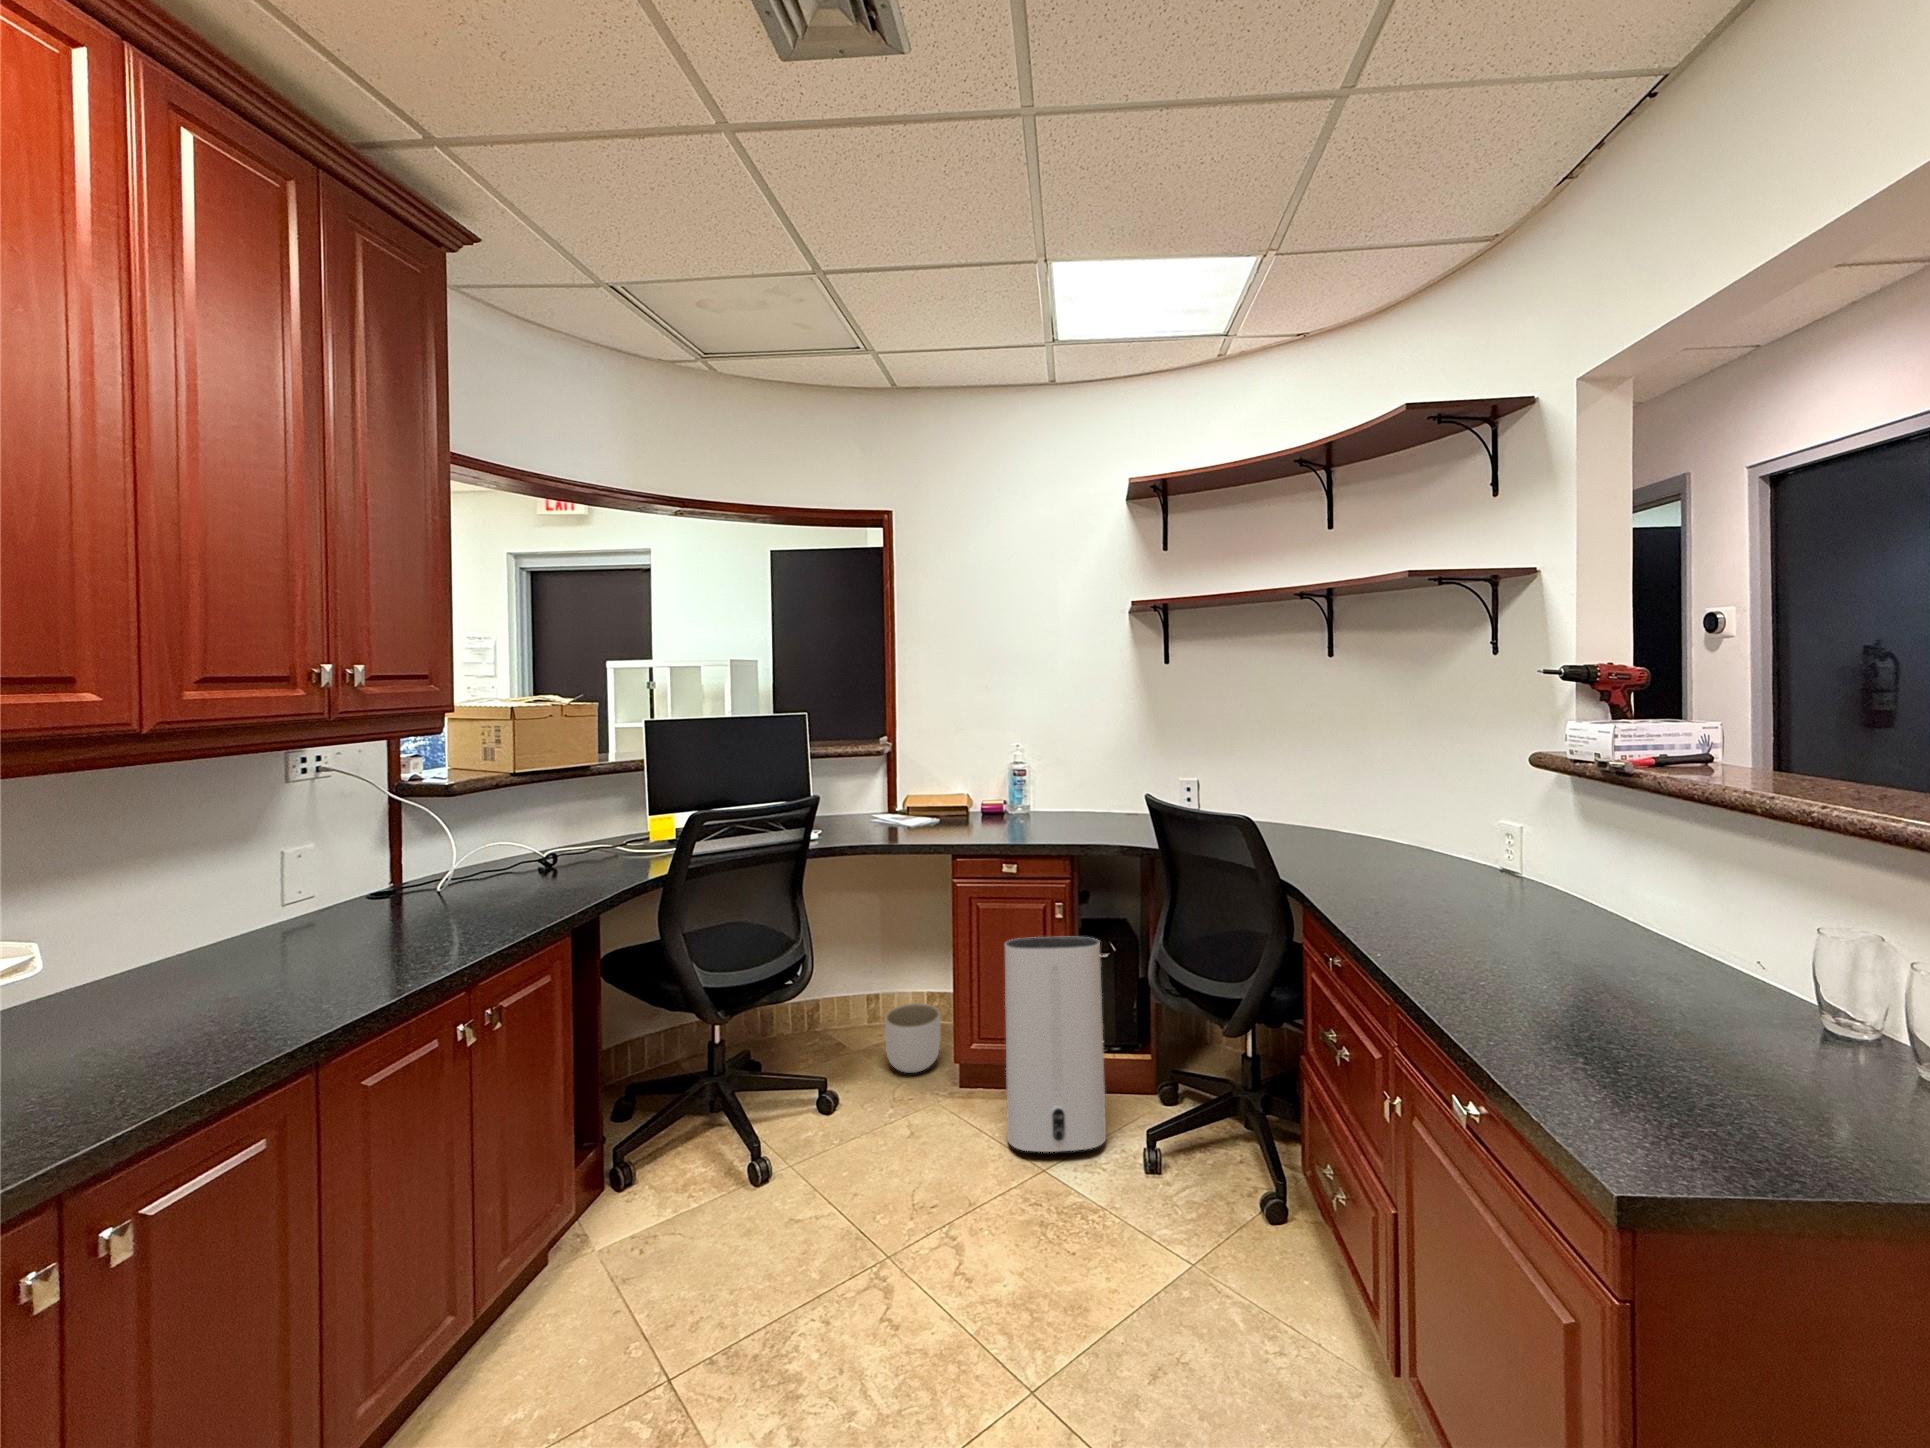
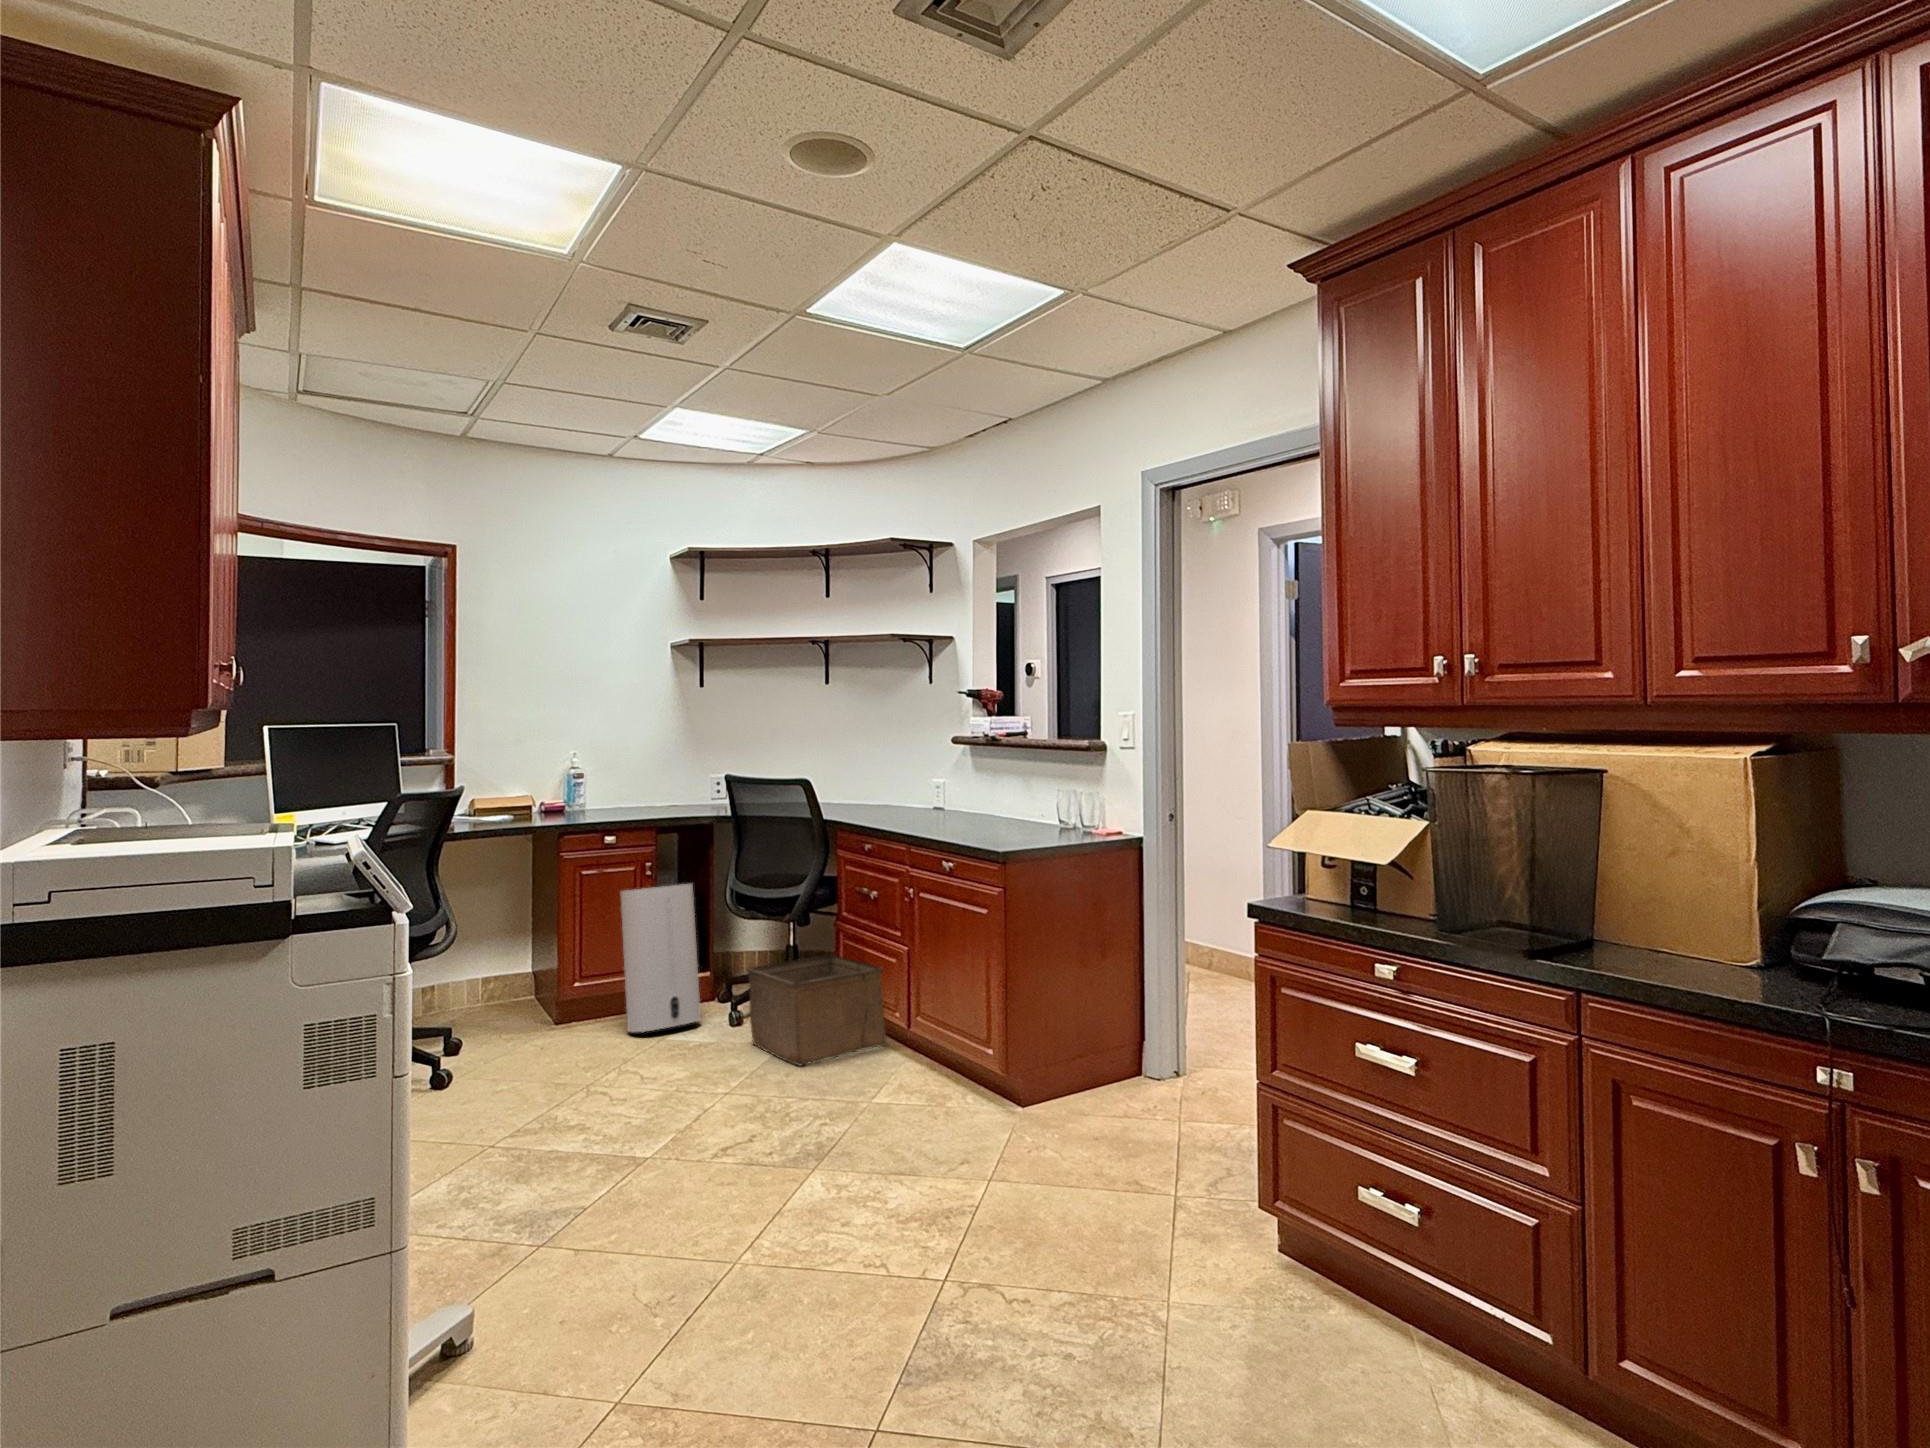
planter: present [885,1003,941,1073] -> none [475,978,528,1031]
storage bin: none [1120,1128,1354,1404] -> present [747,955,887,1066]

